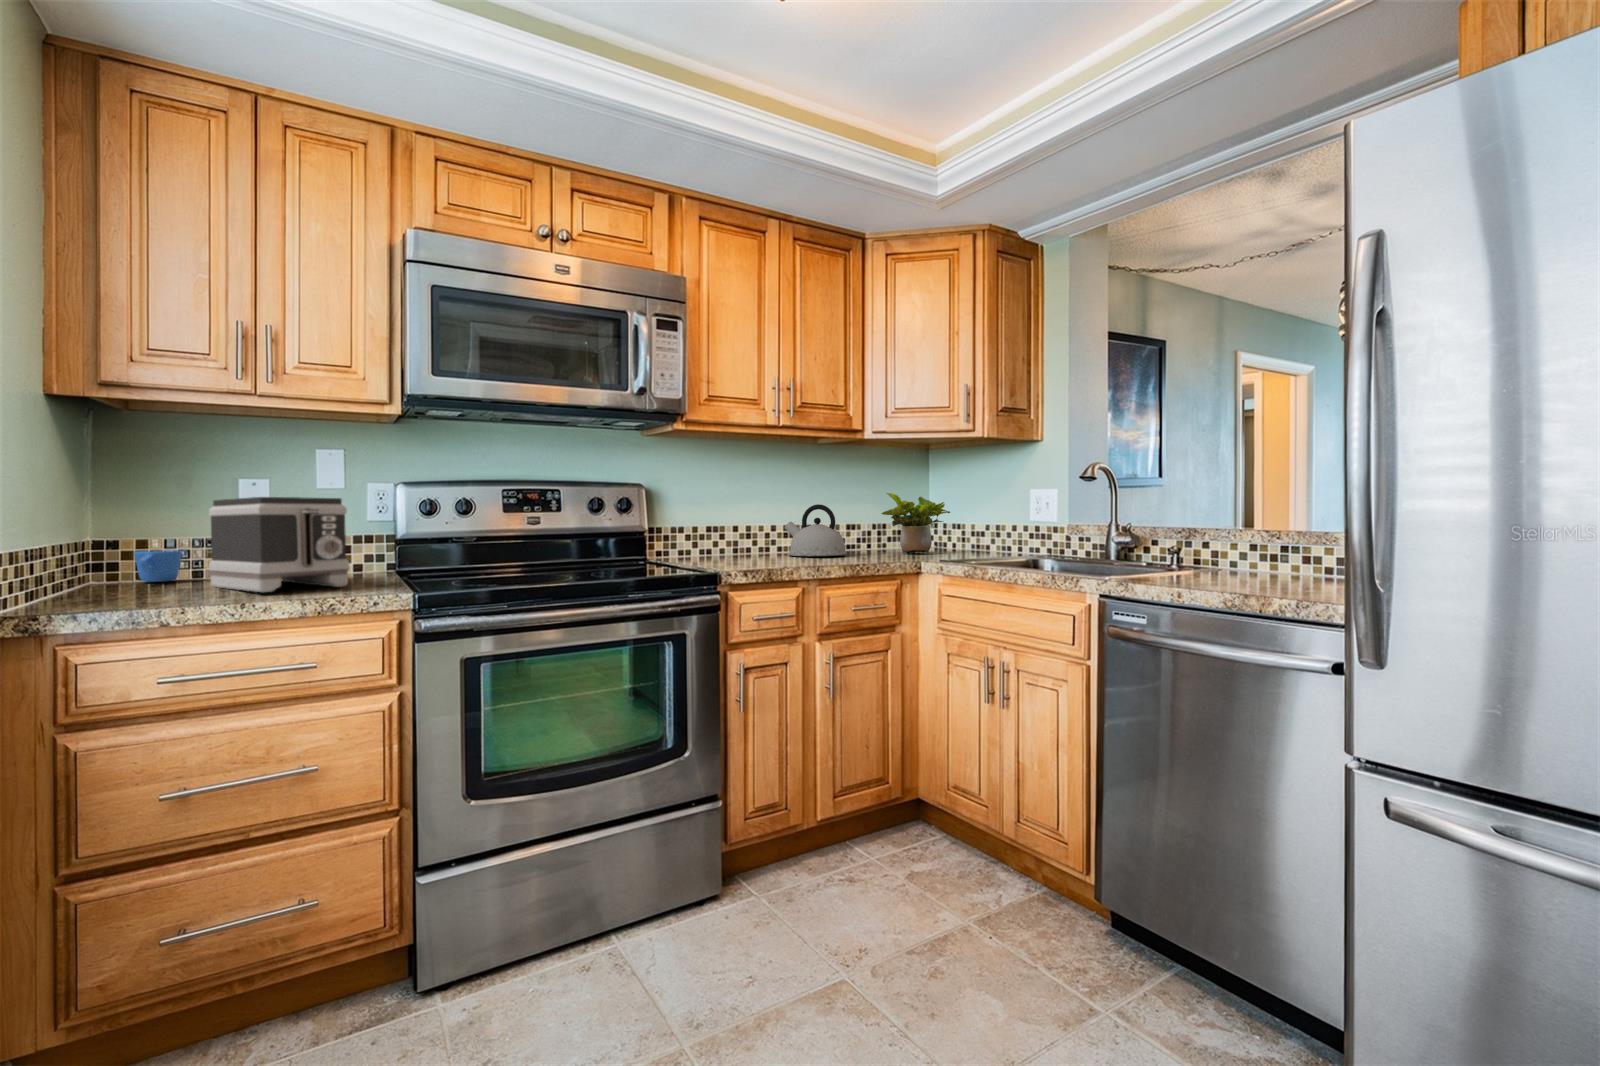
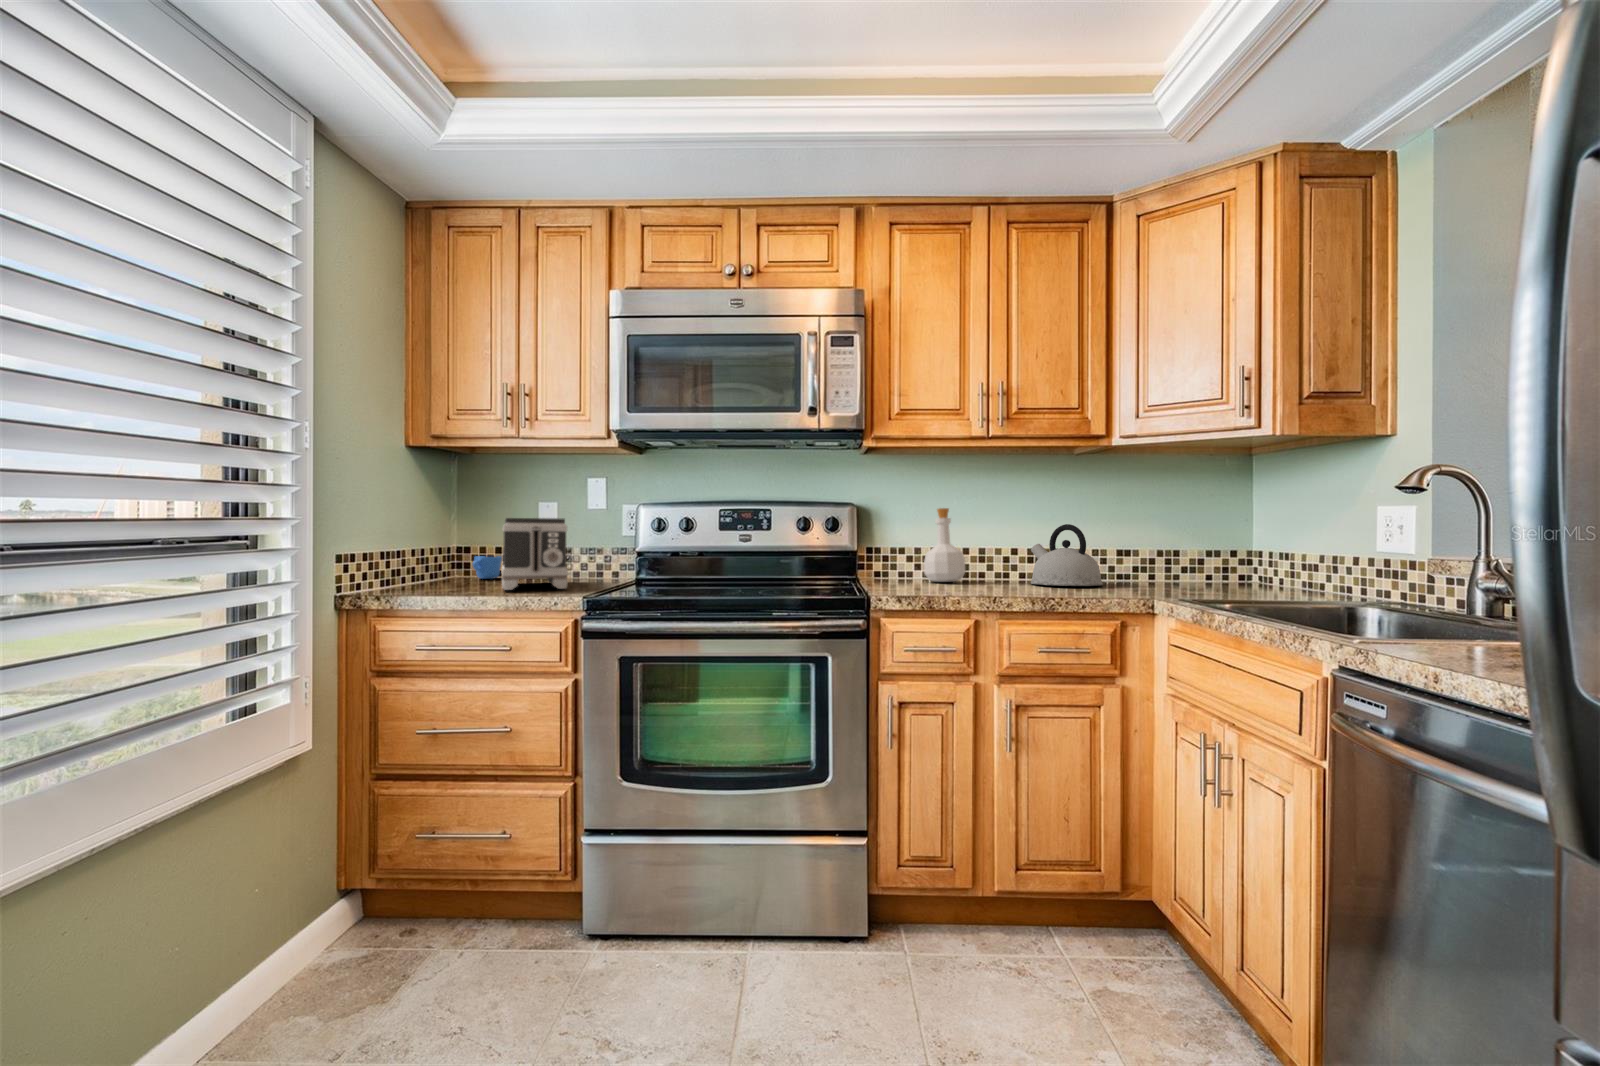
bottle: none [702,490,740,558] -> present [924,508,965,582]
potted plant: present [882,493,950,553] -> none [1161,510,1267,588]

